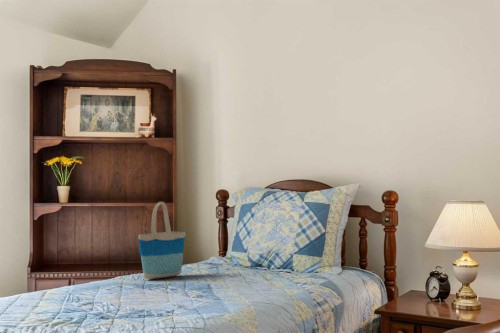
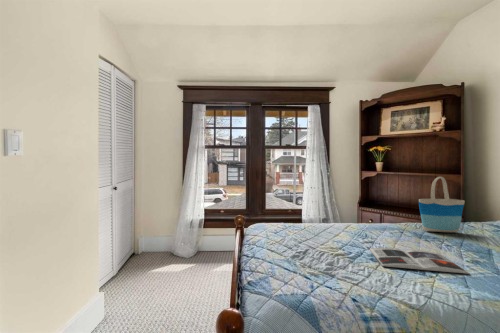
magazine: none [92,296,200,319] -> present [370,248,469,274]

